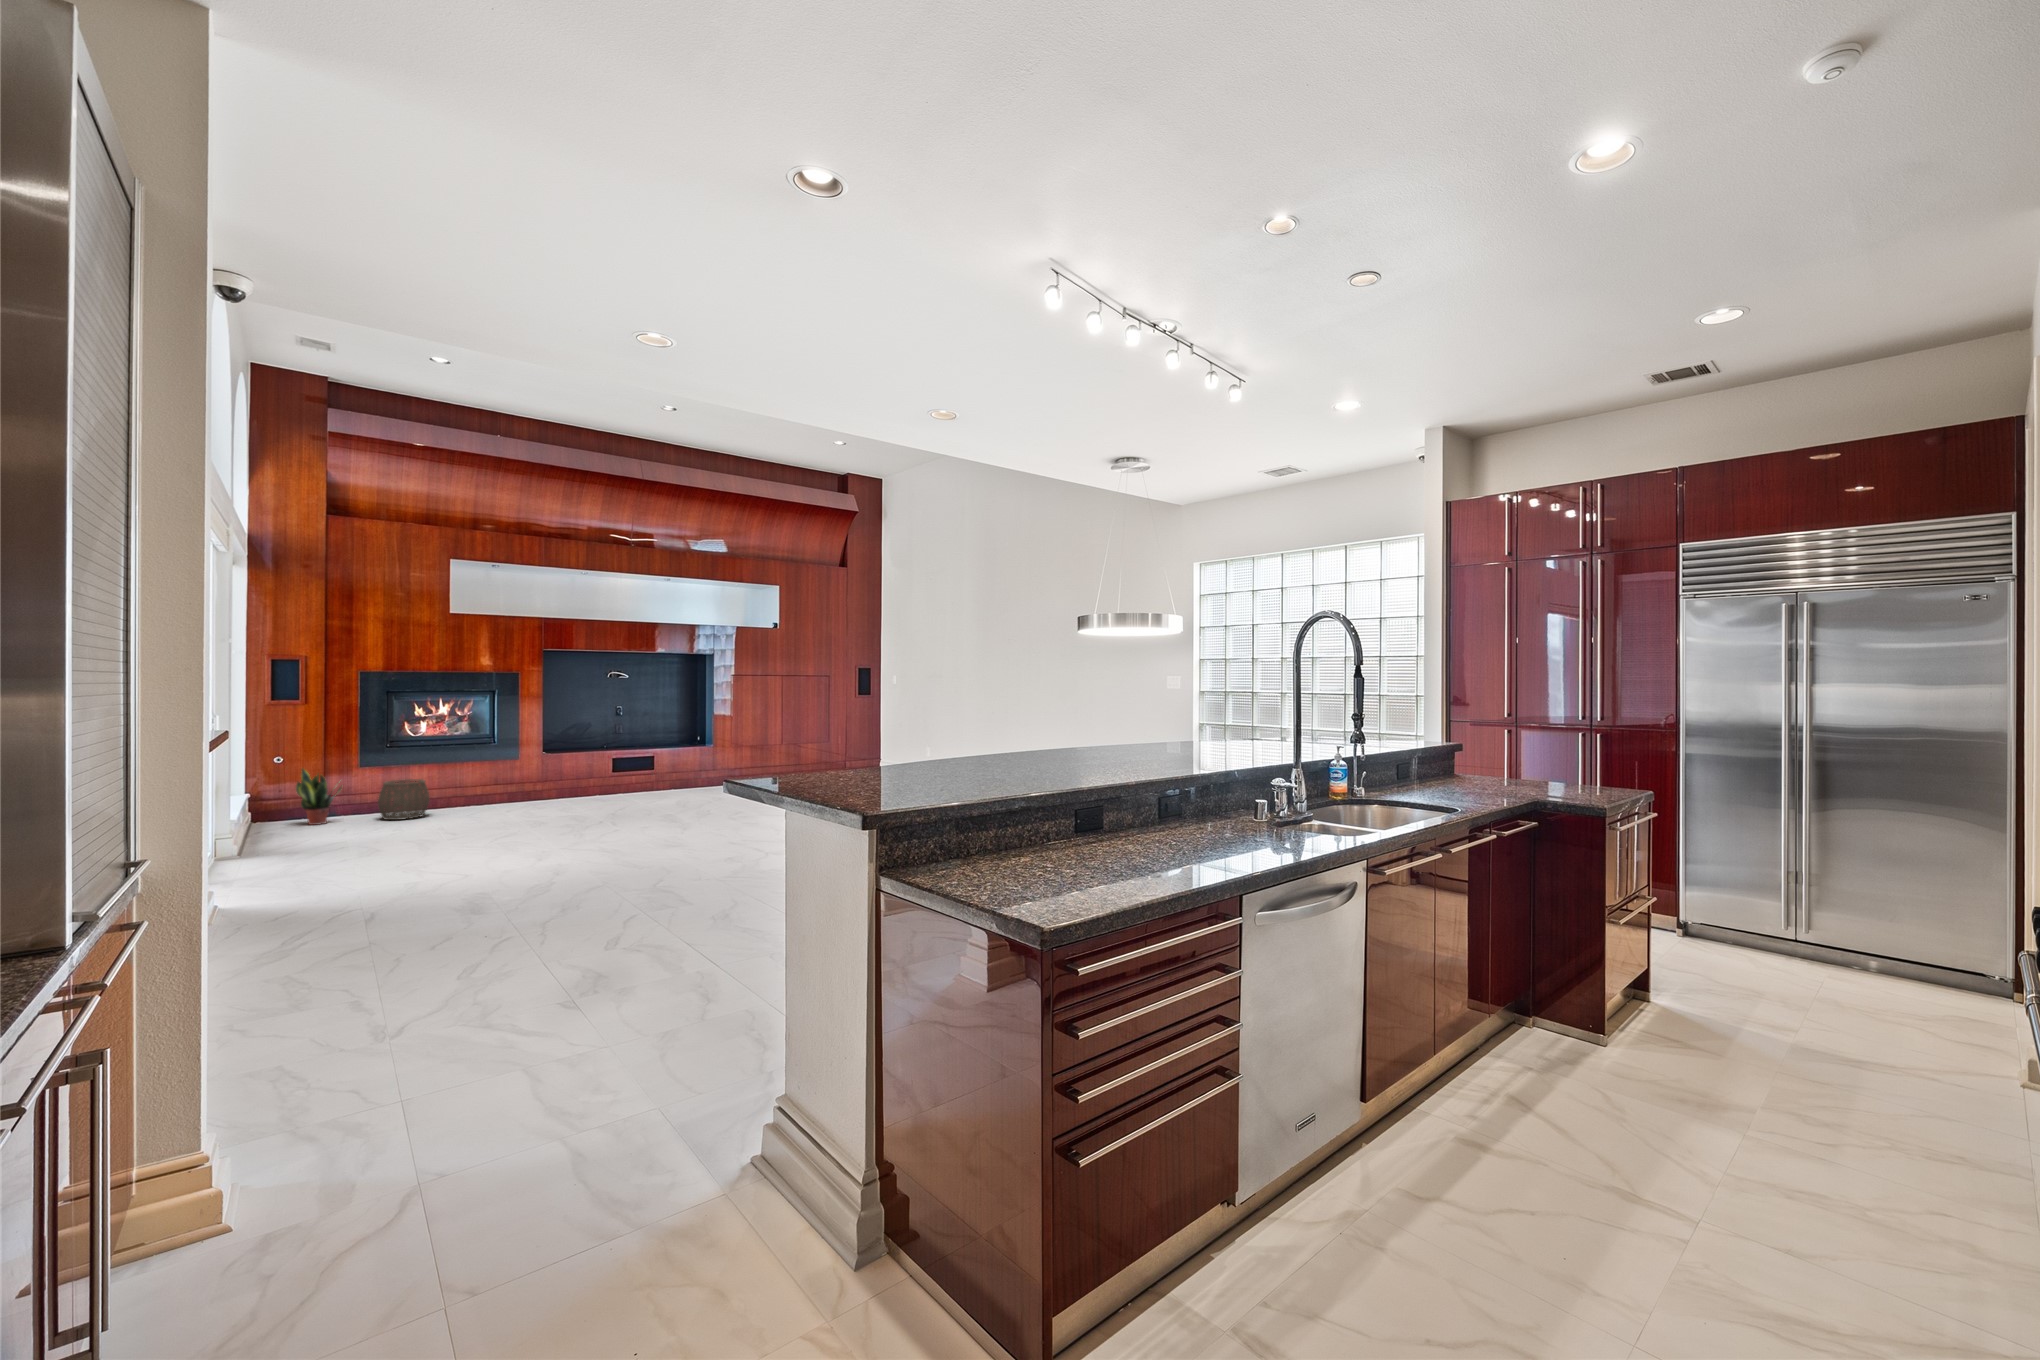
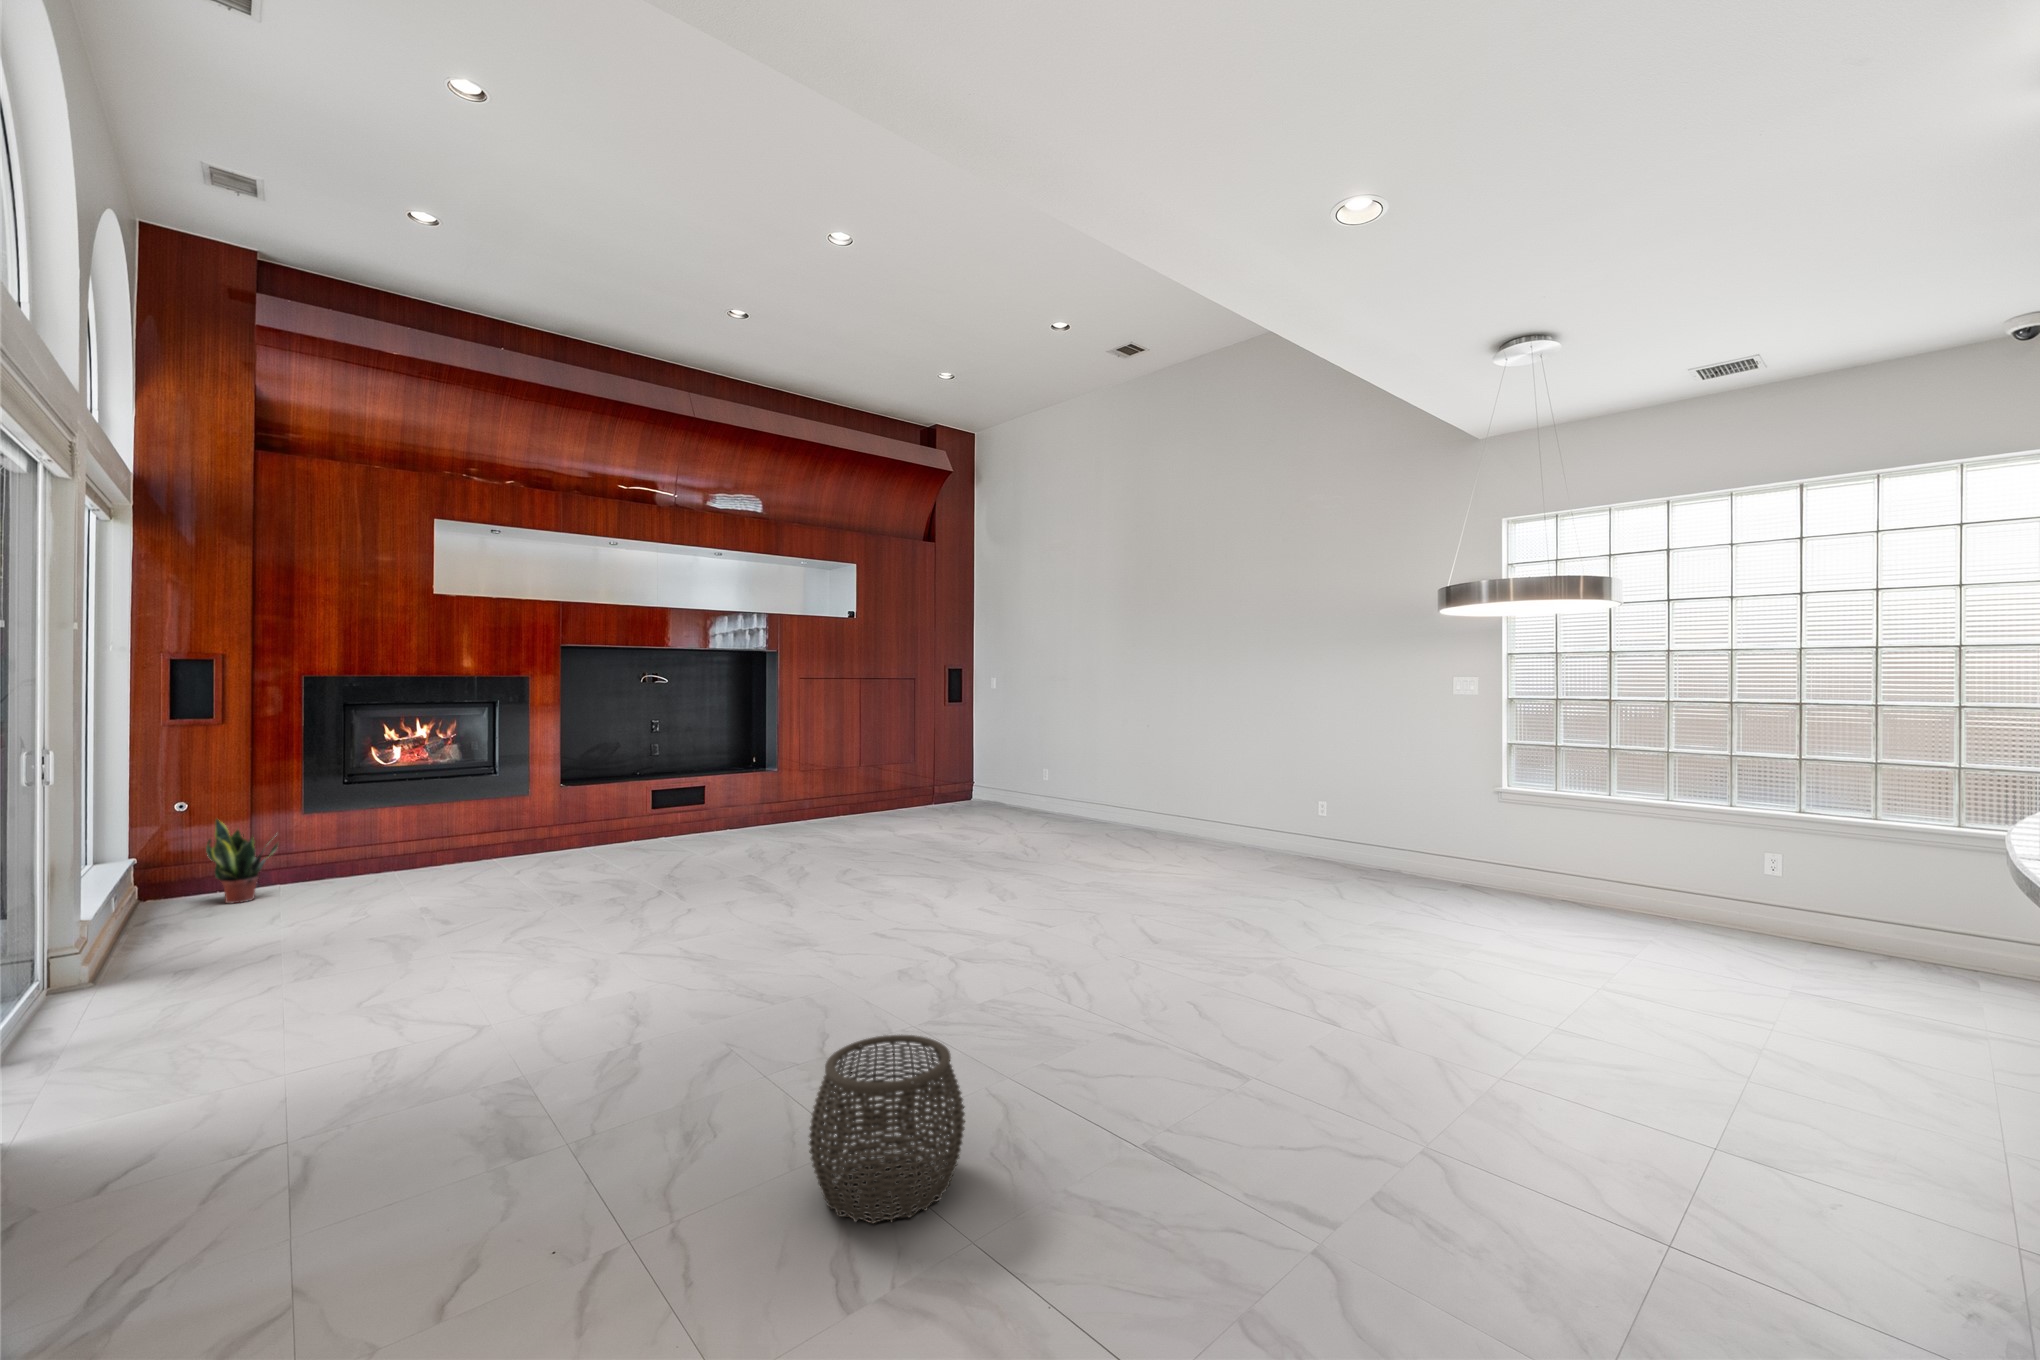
woven basket: present [378,779,429,820] -> present [809,1035,965,1224]

